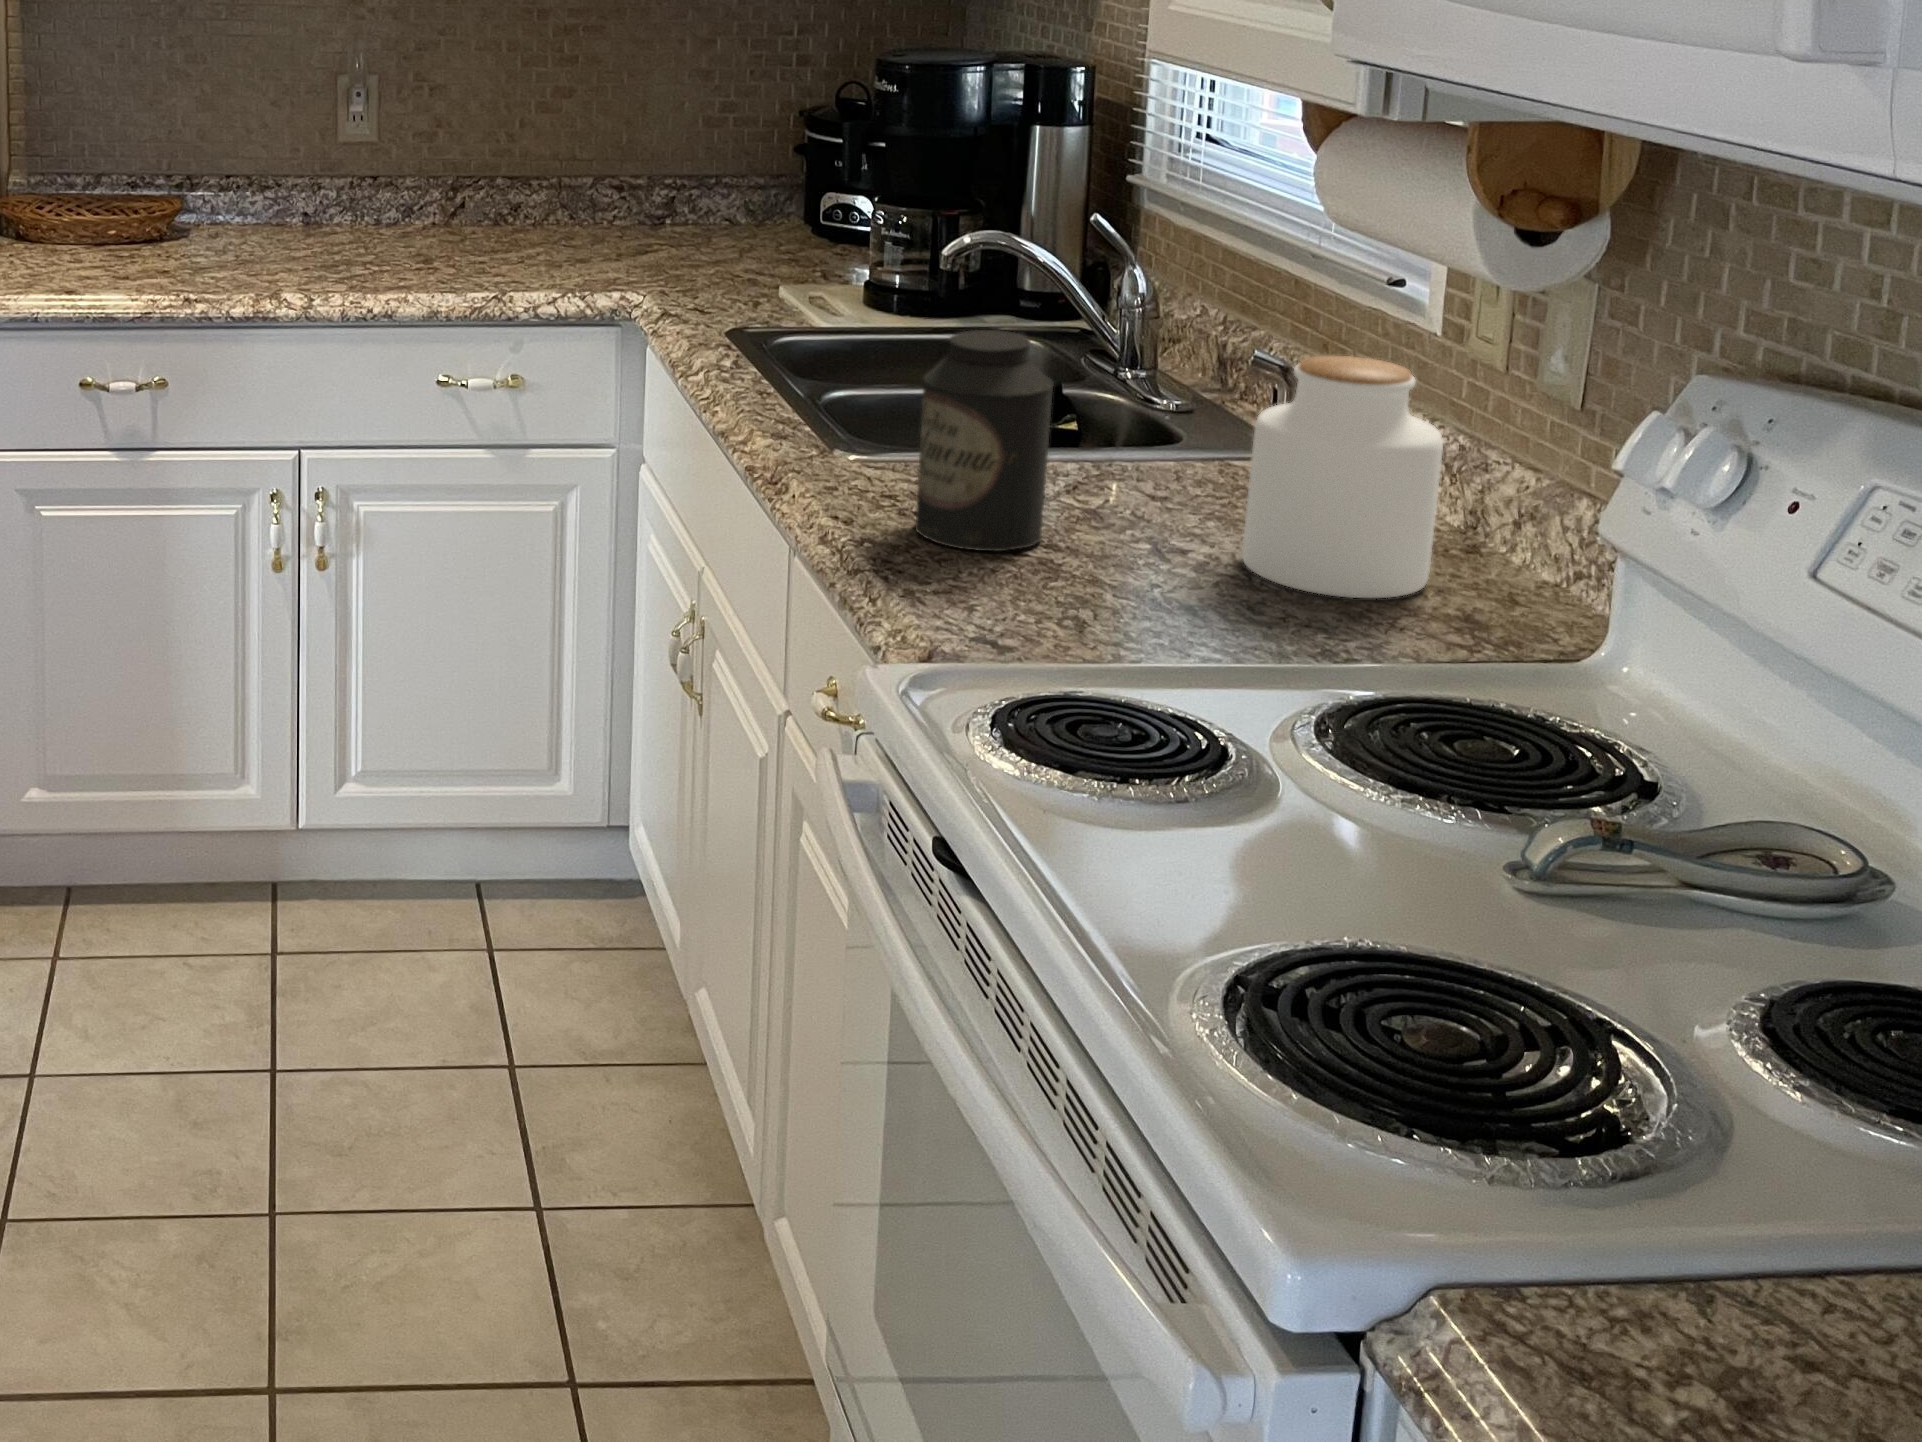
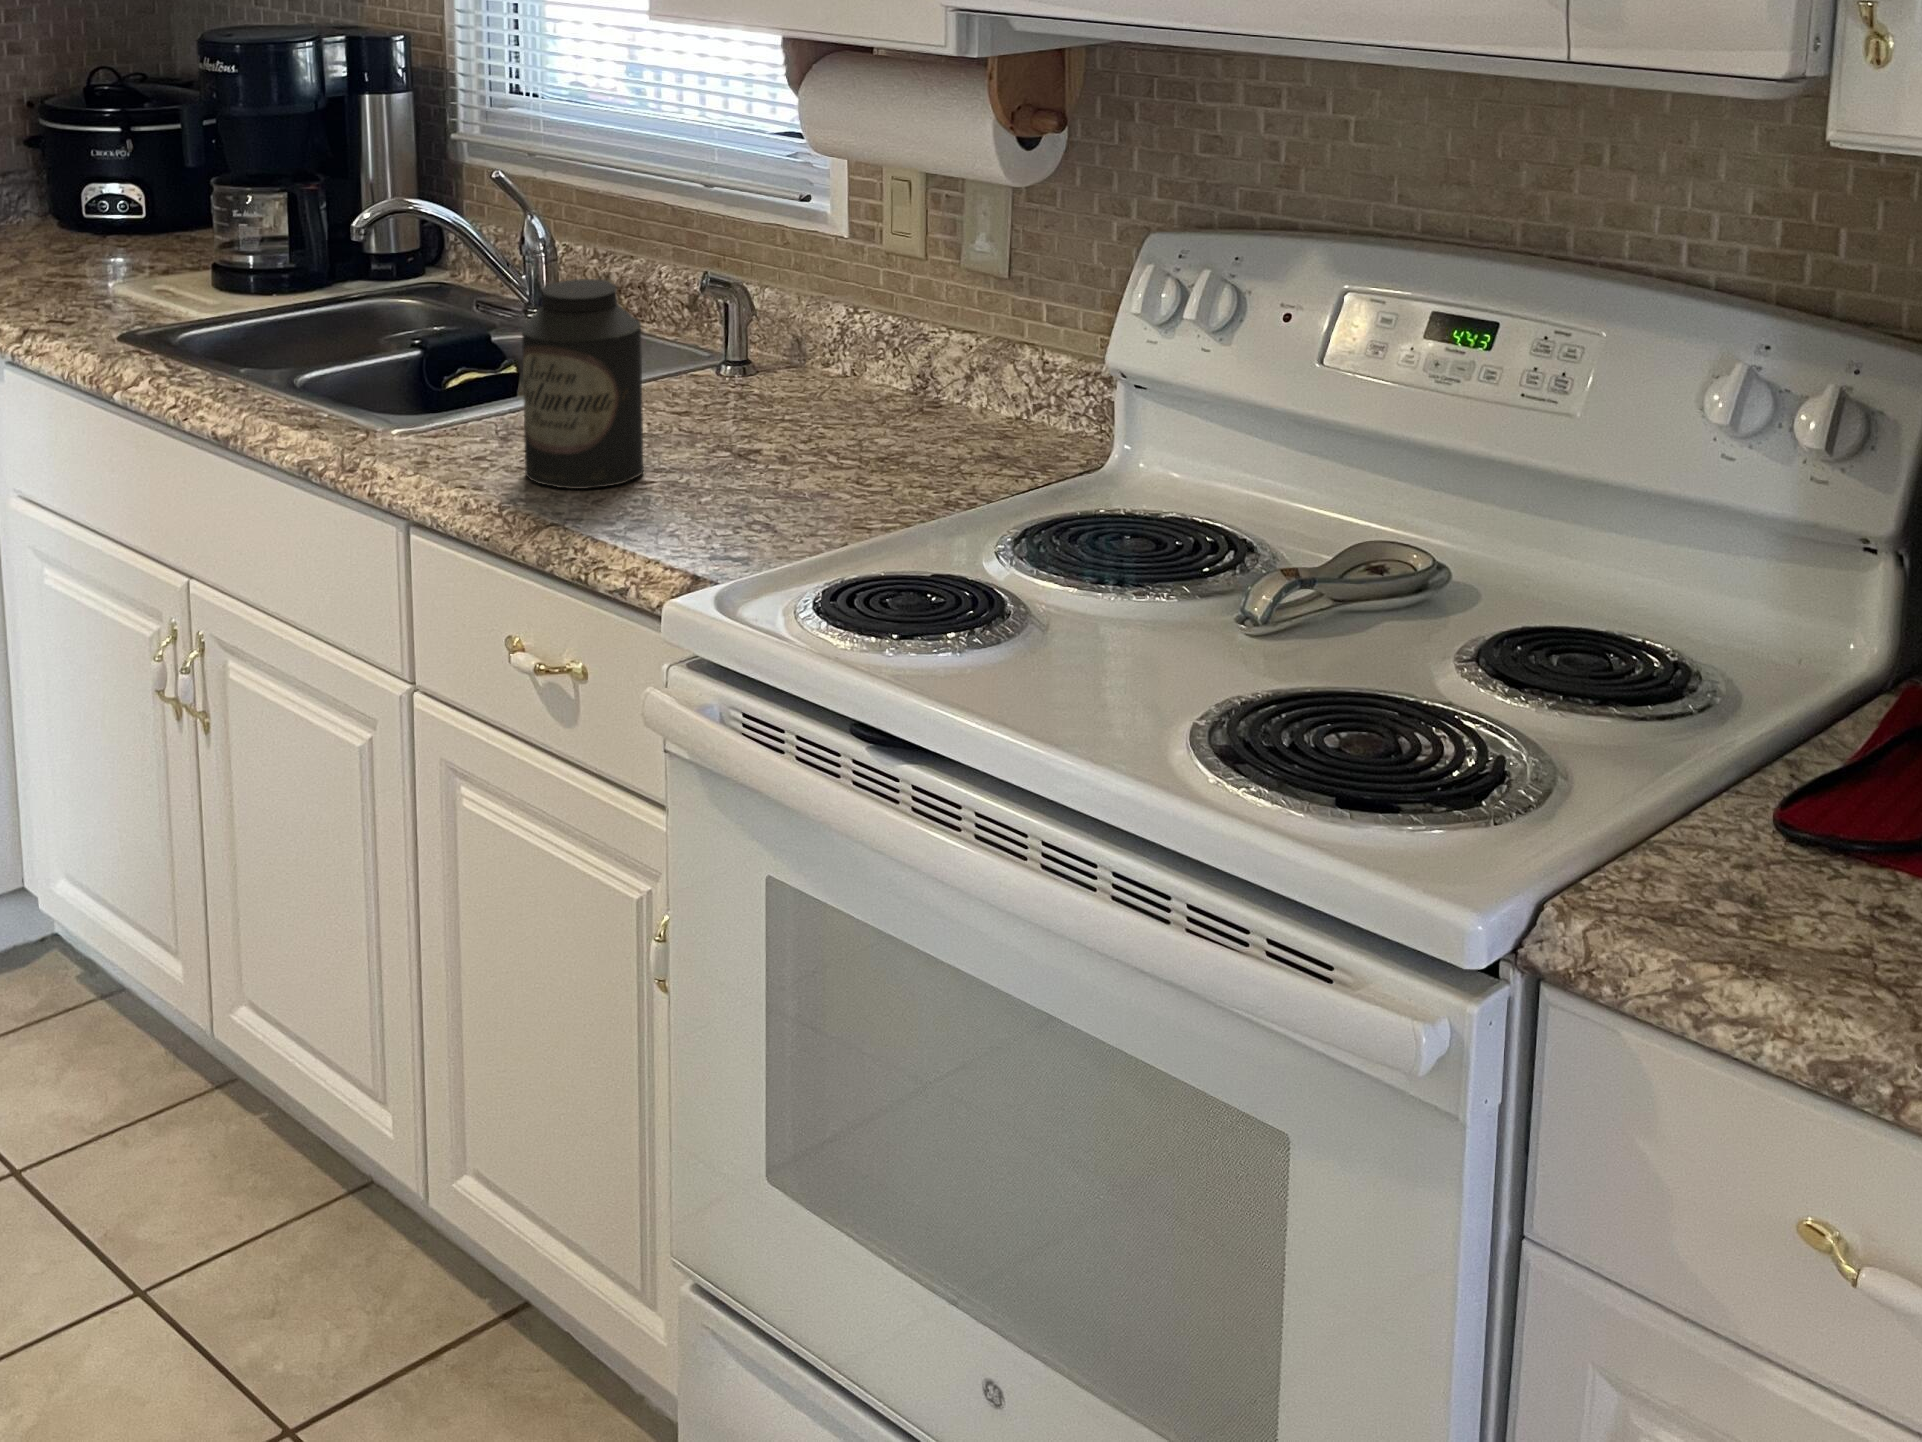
jar: present [1242,355,1443,598] -> none [801,258,953,463]

